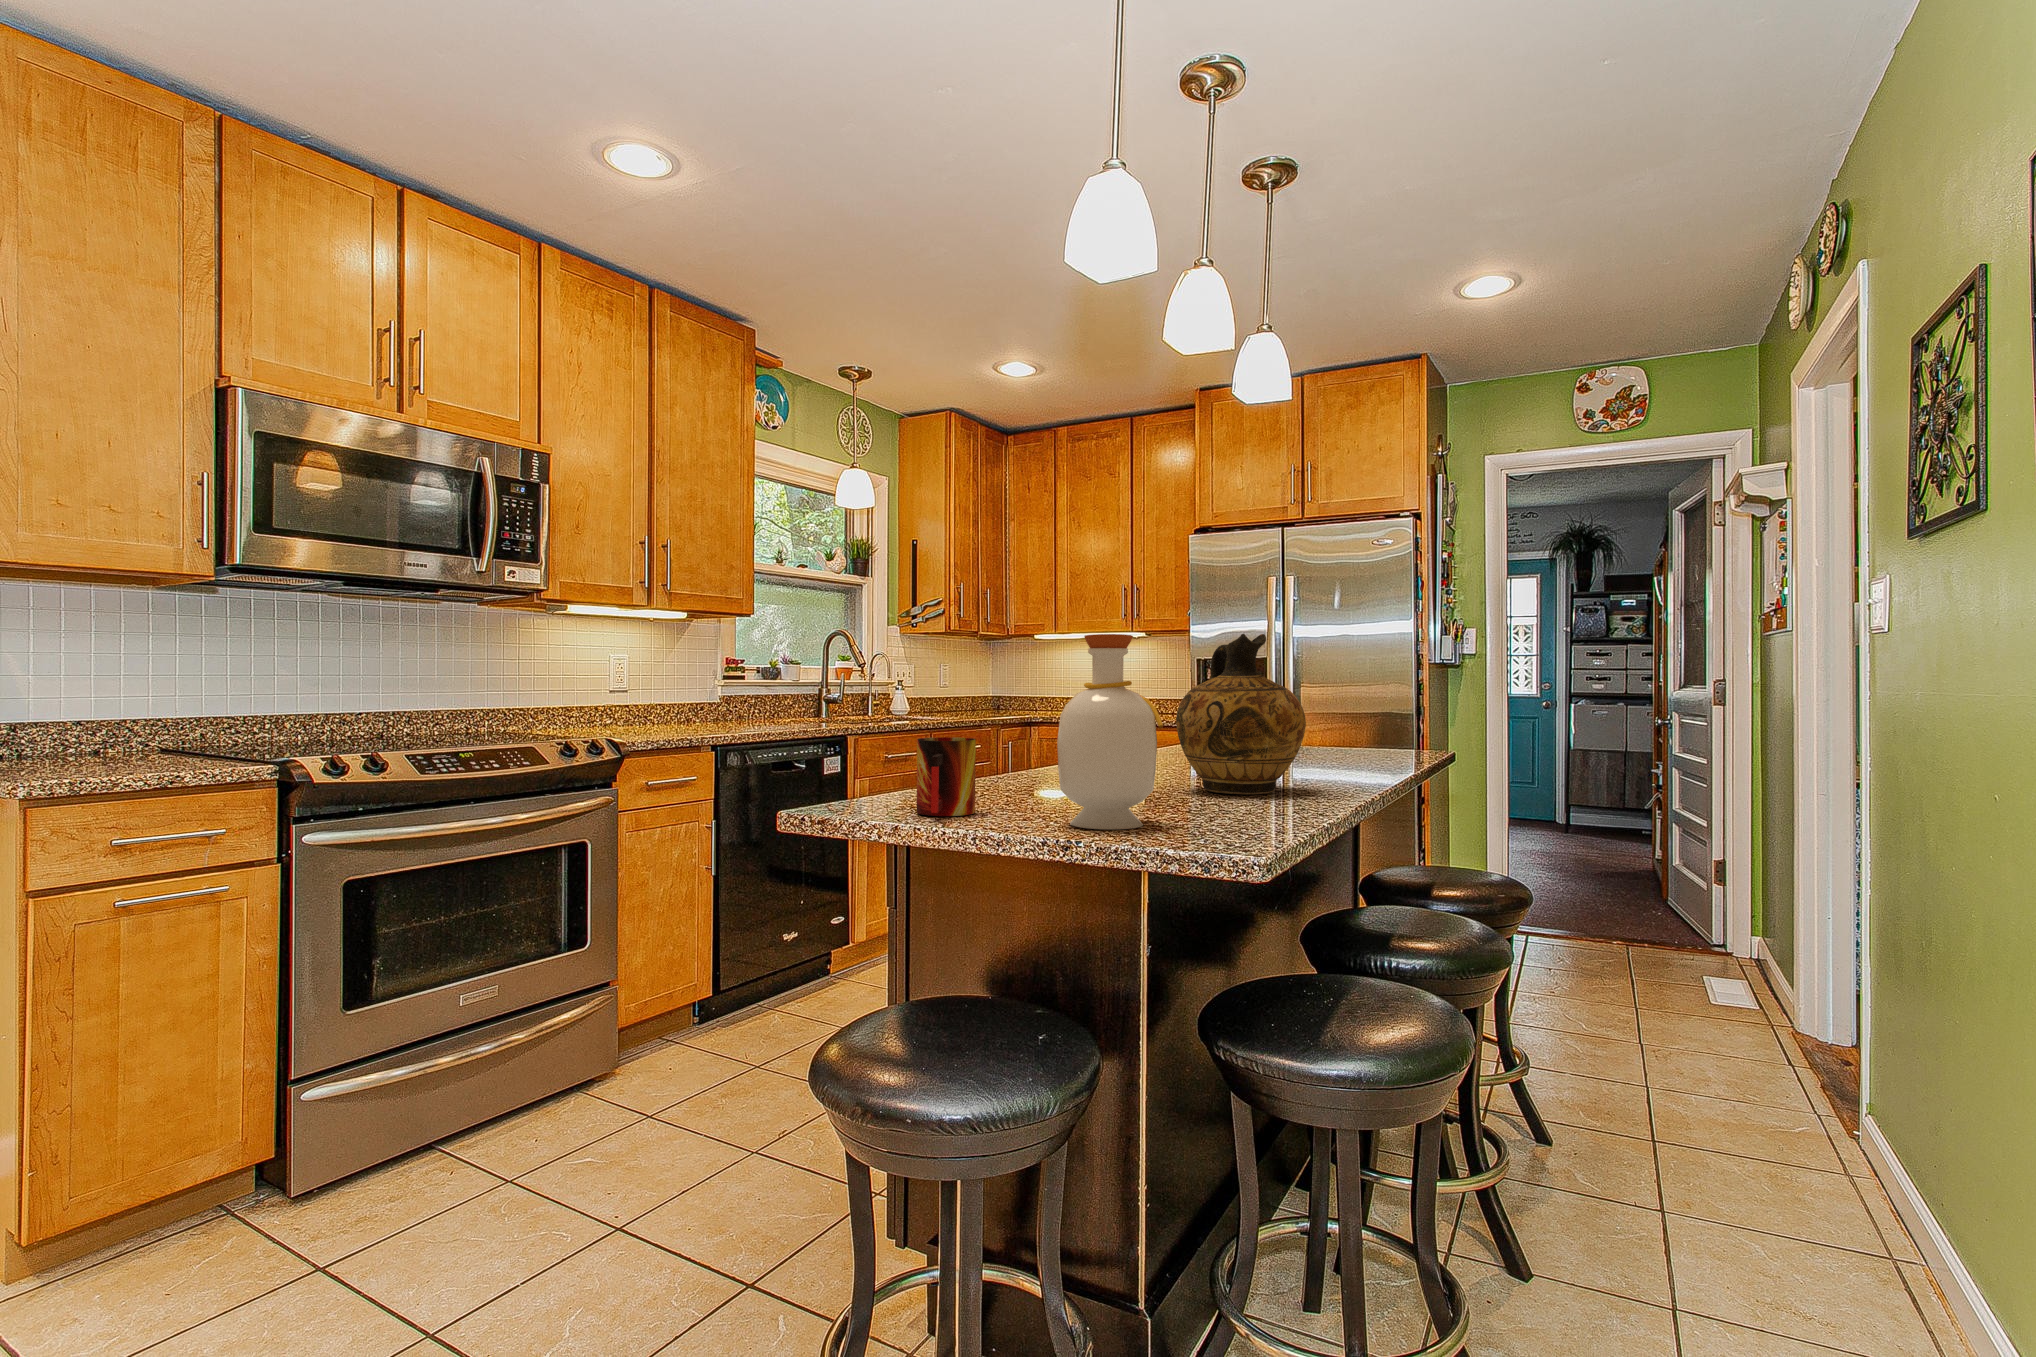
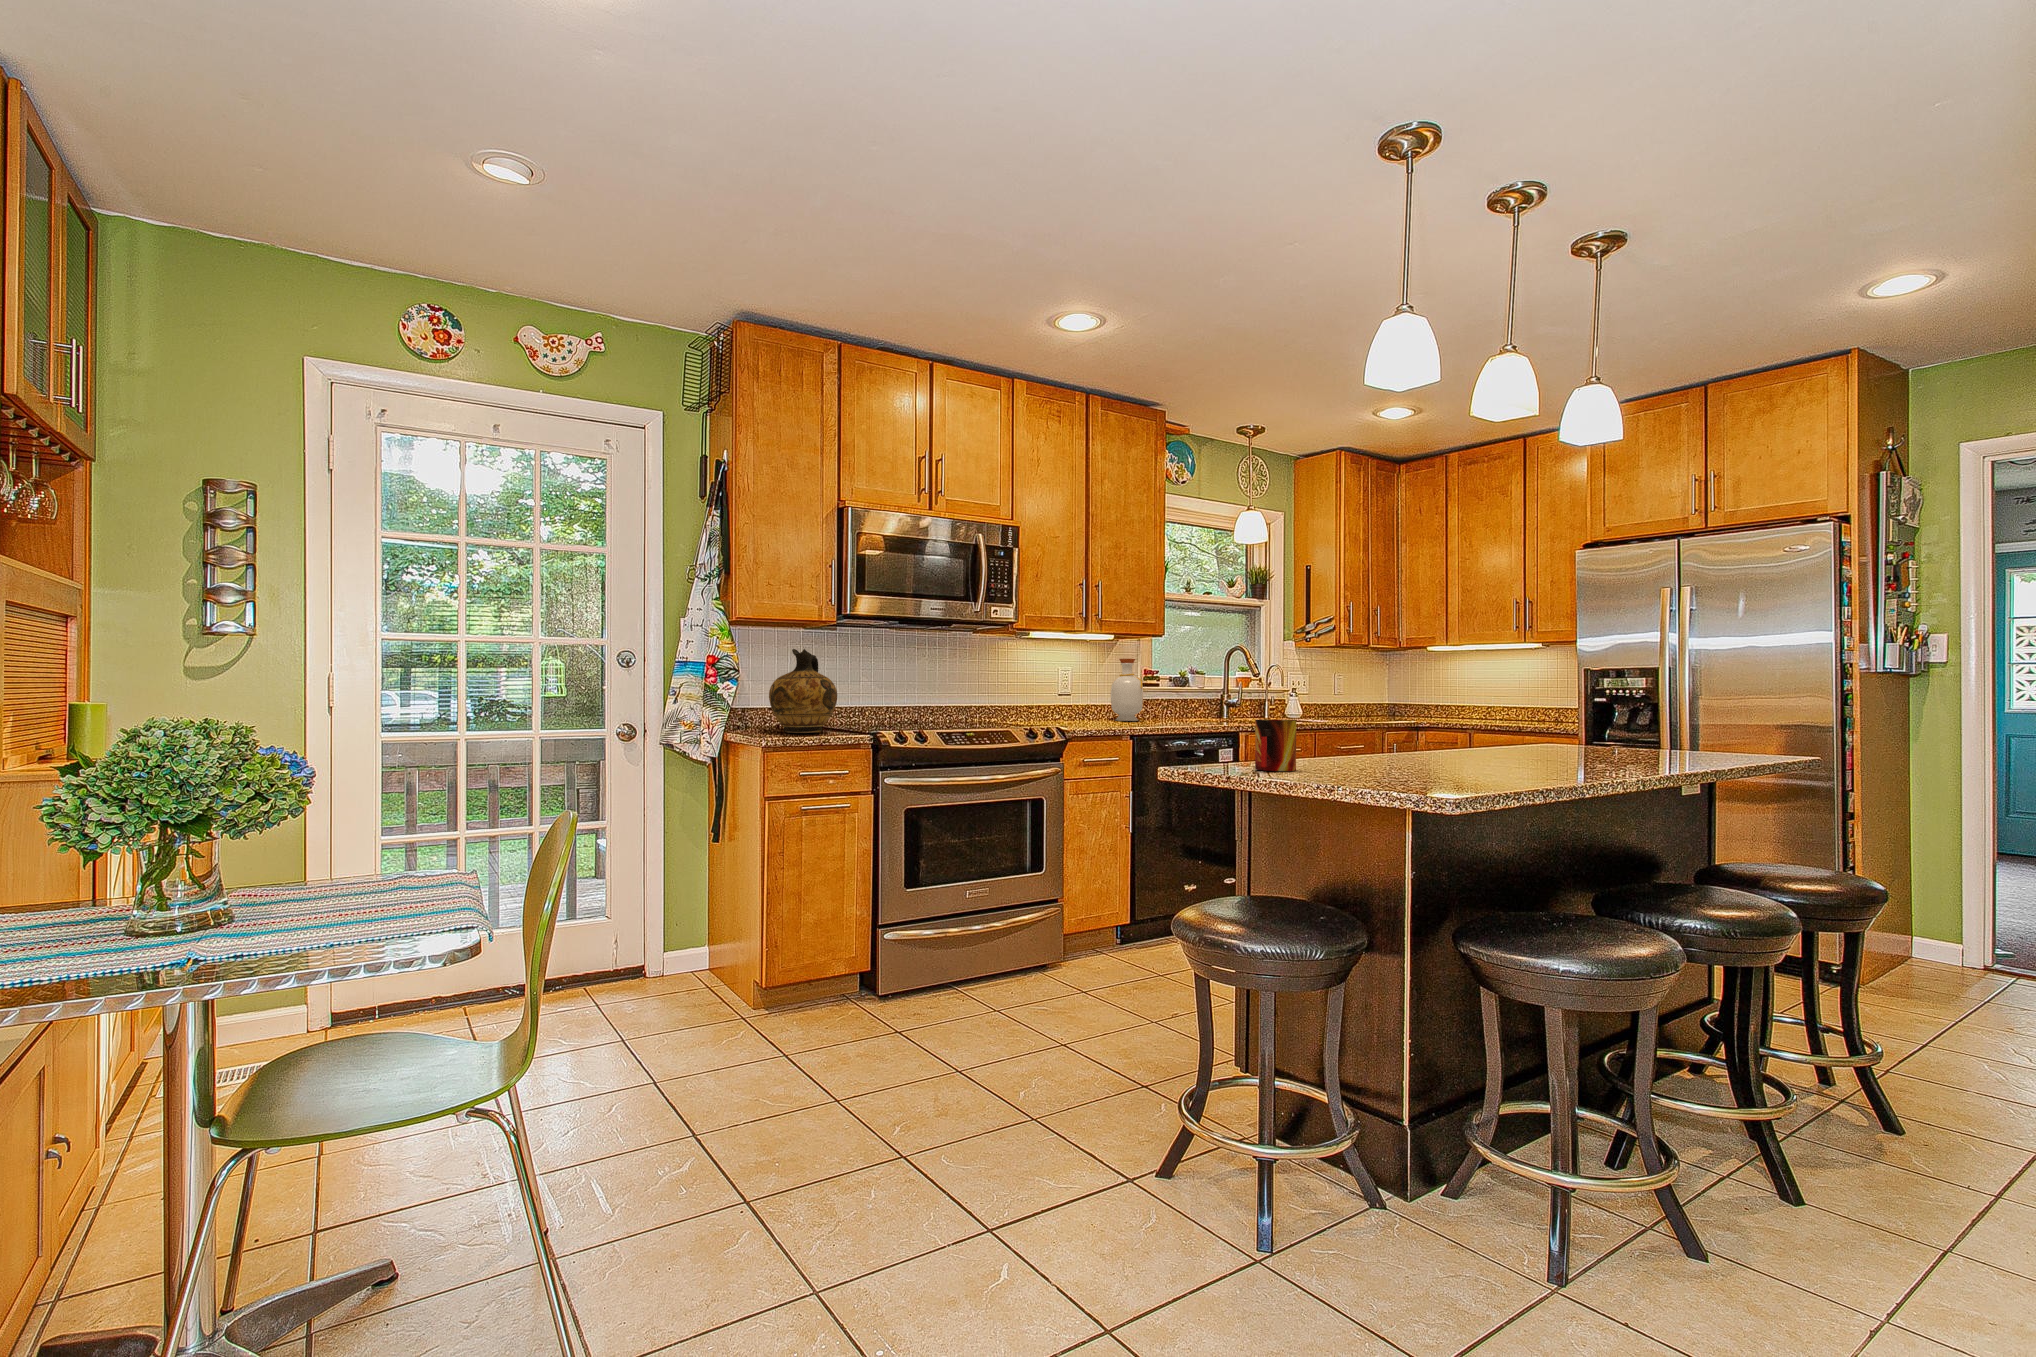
bottle: present [1057,634,1163,829] -> present [1111,659,1143,721]
ceramic jug: present [1176,634,1306,794] -> present [769,649,837,733]

